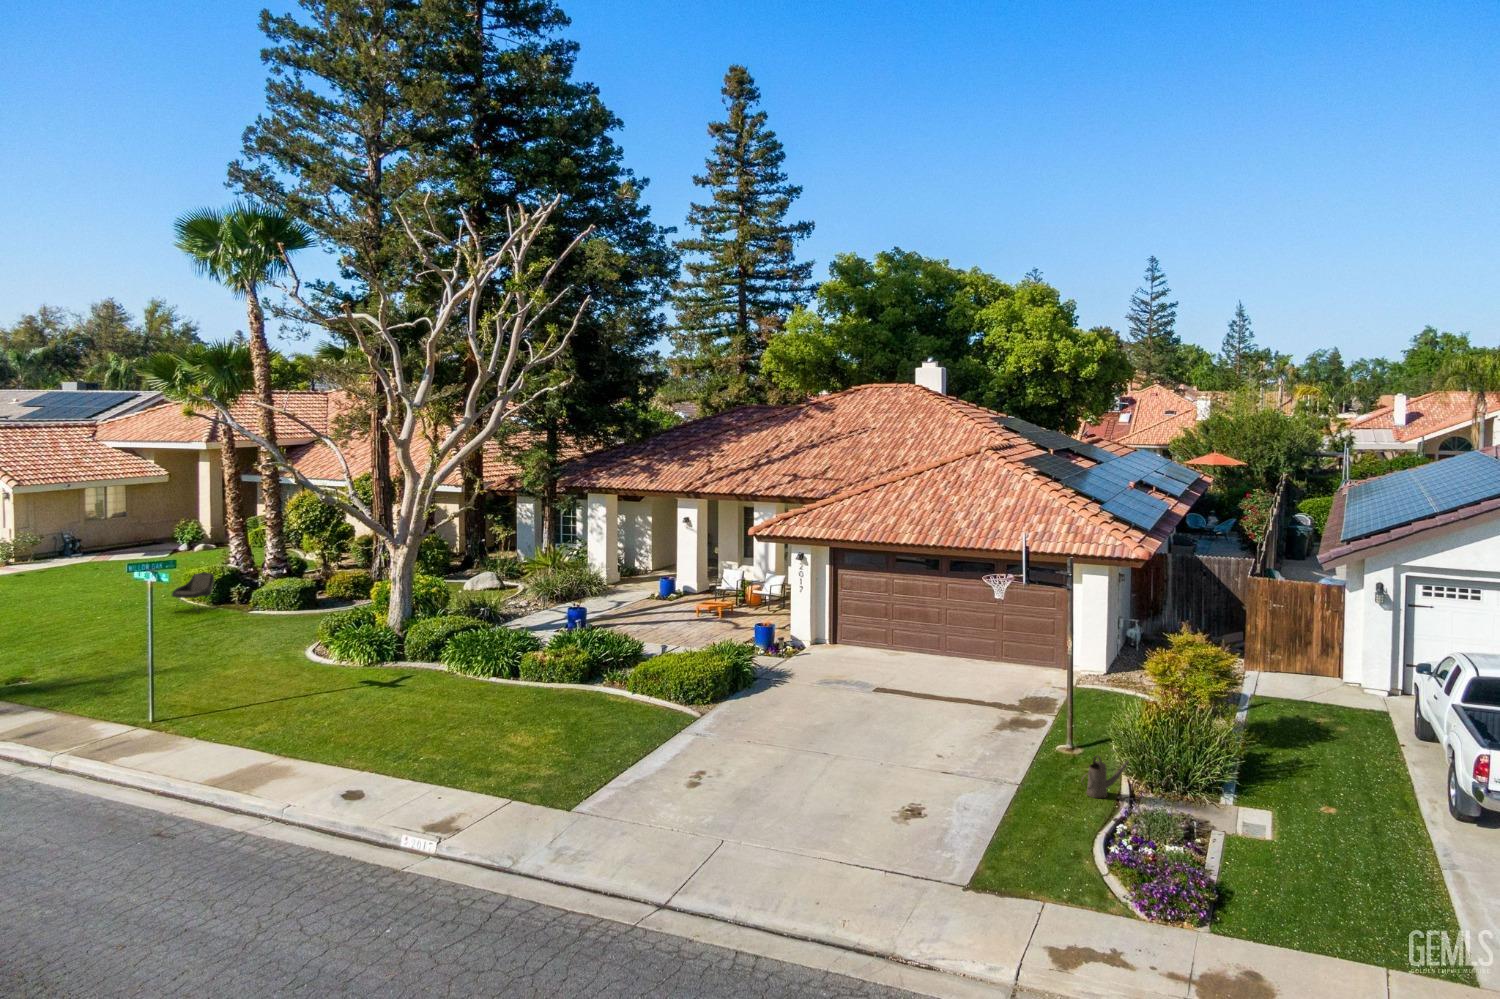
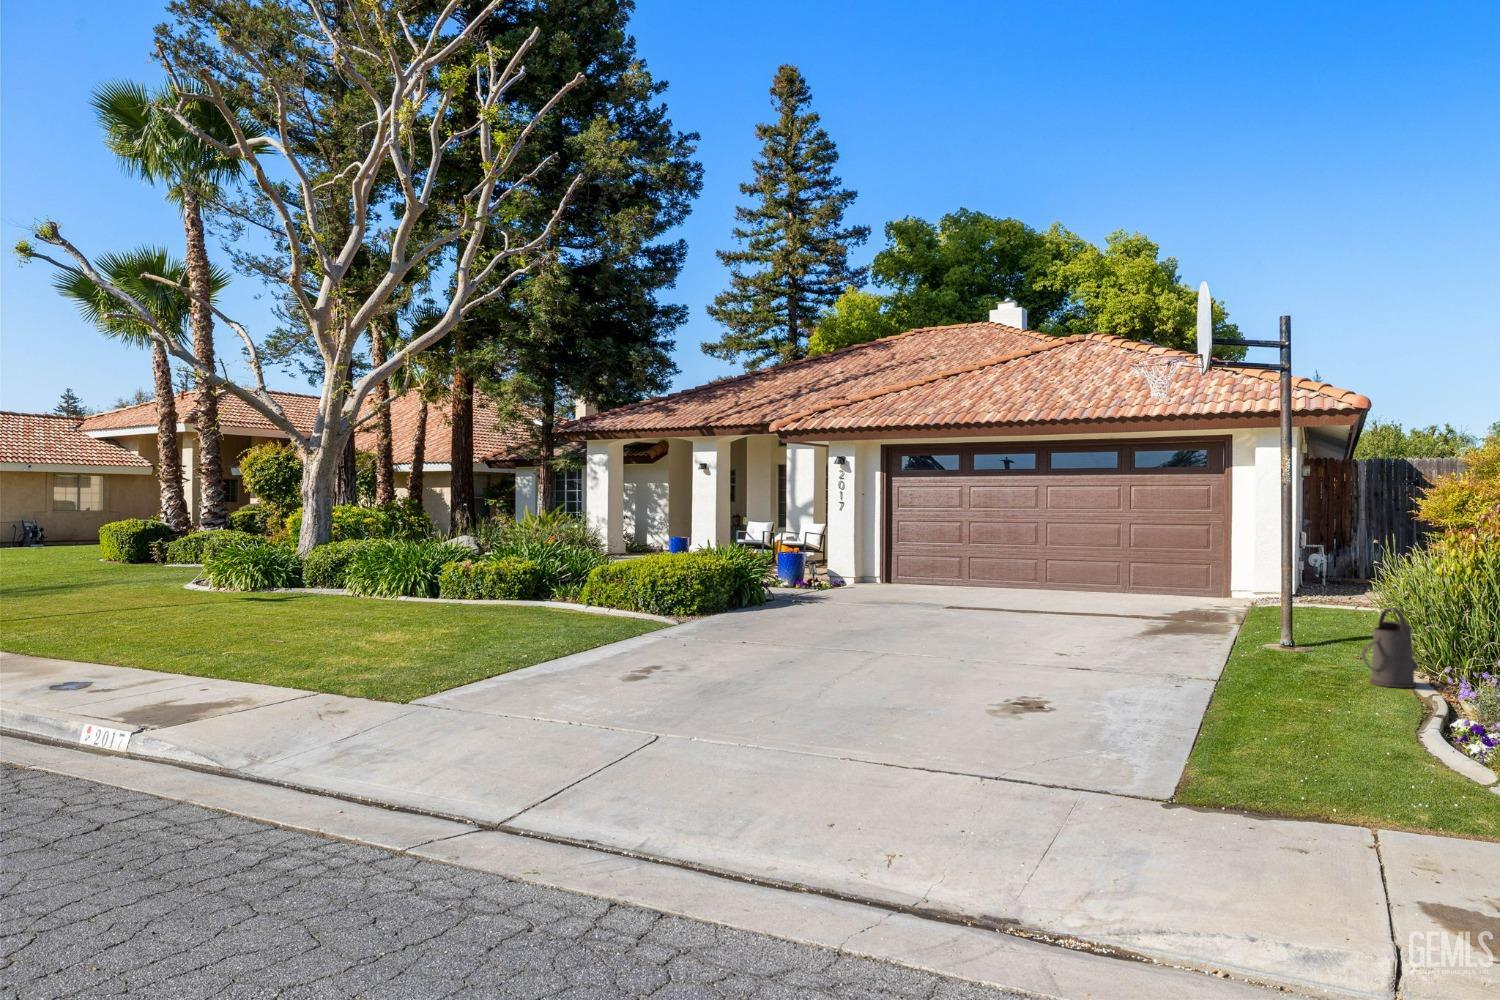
lounge chair: present [172,572,216,612] -> none [72,523,131,569]

